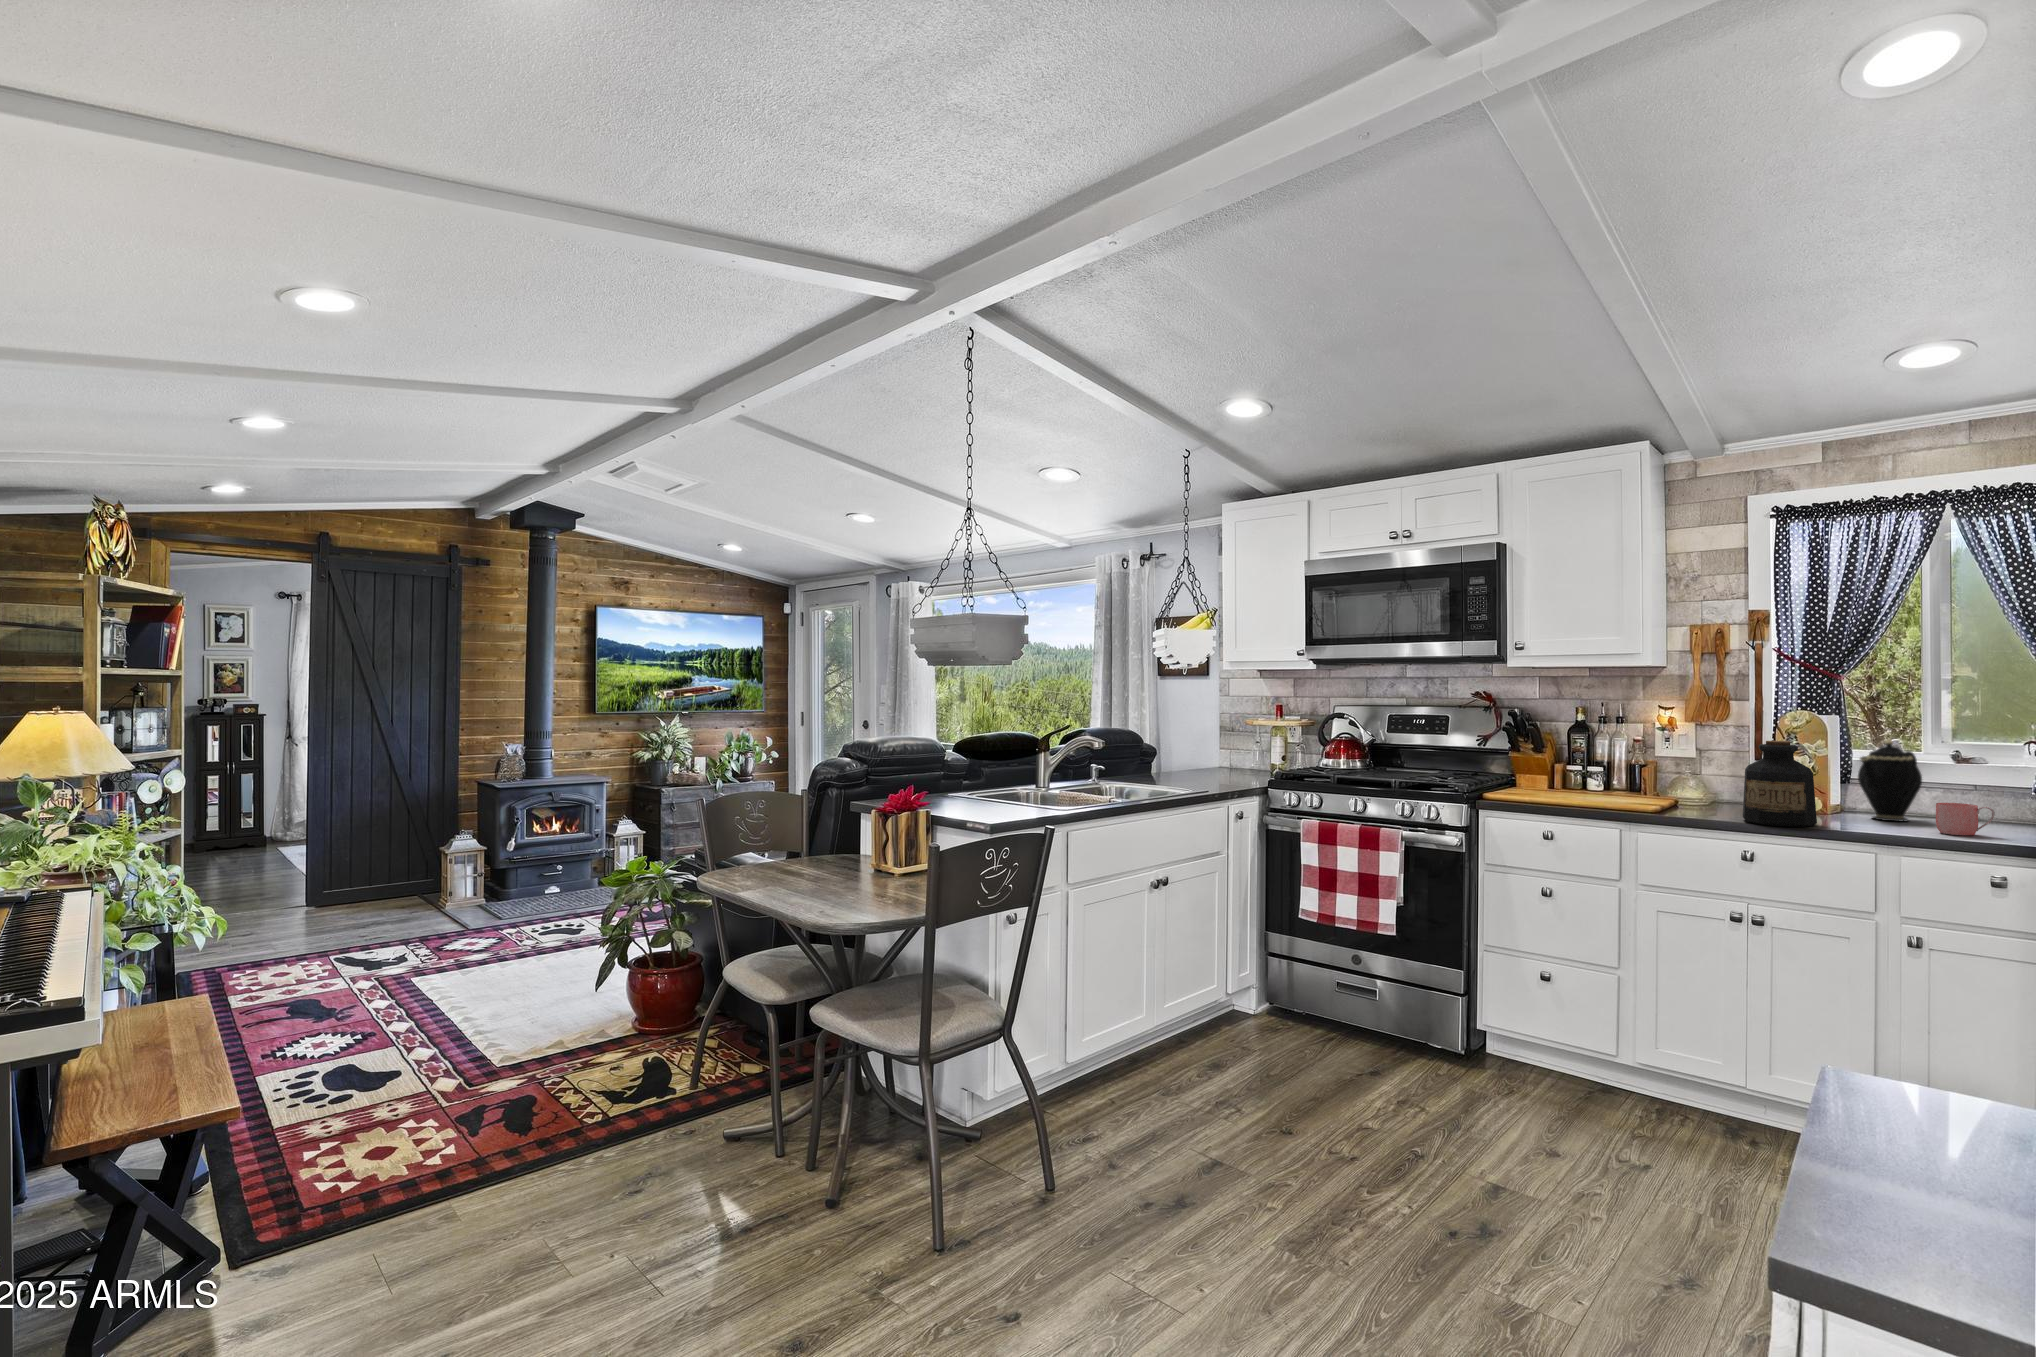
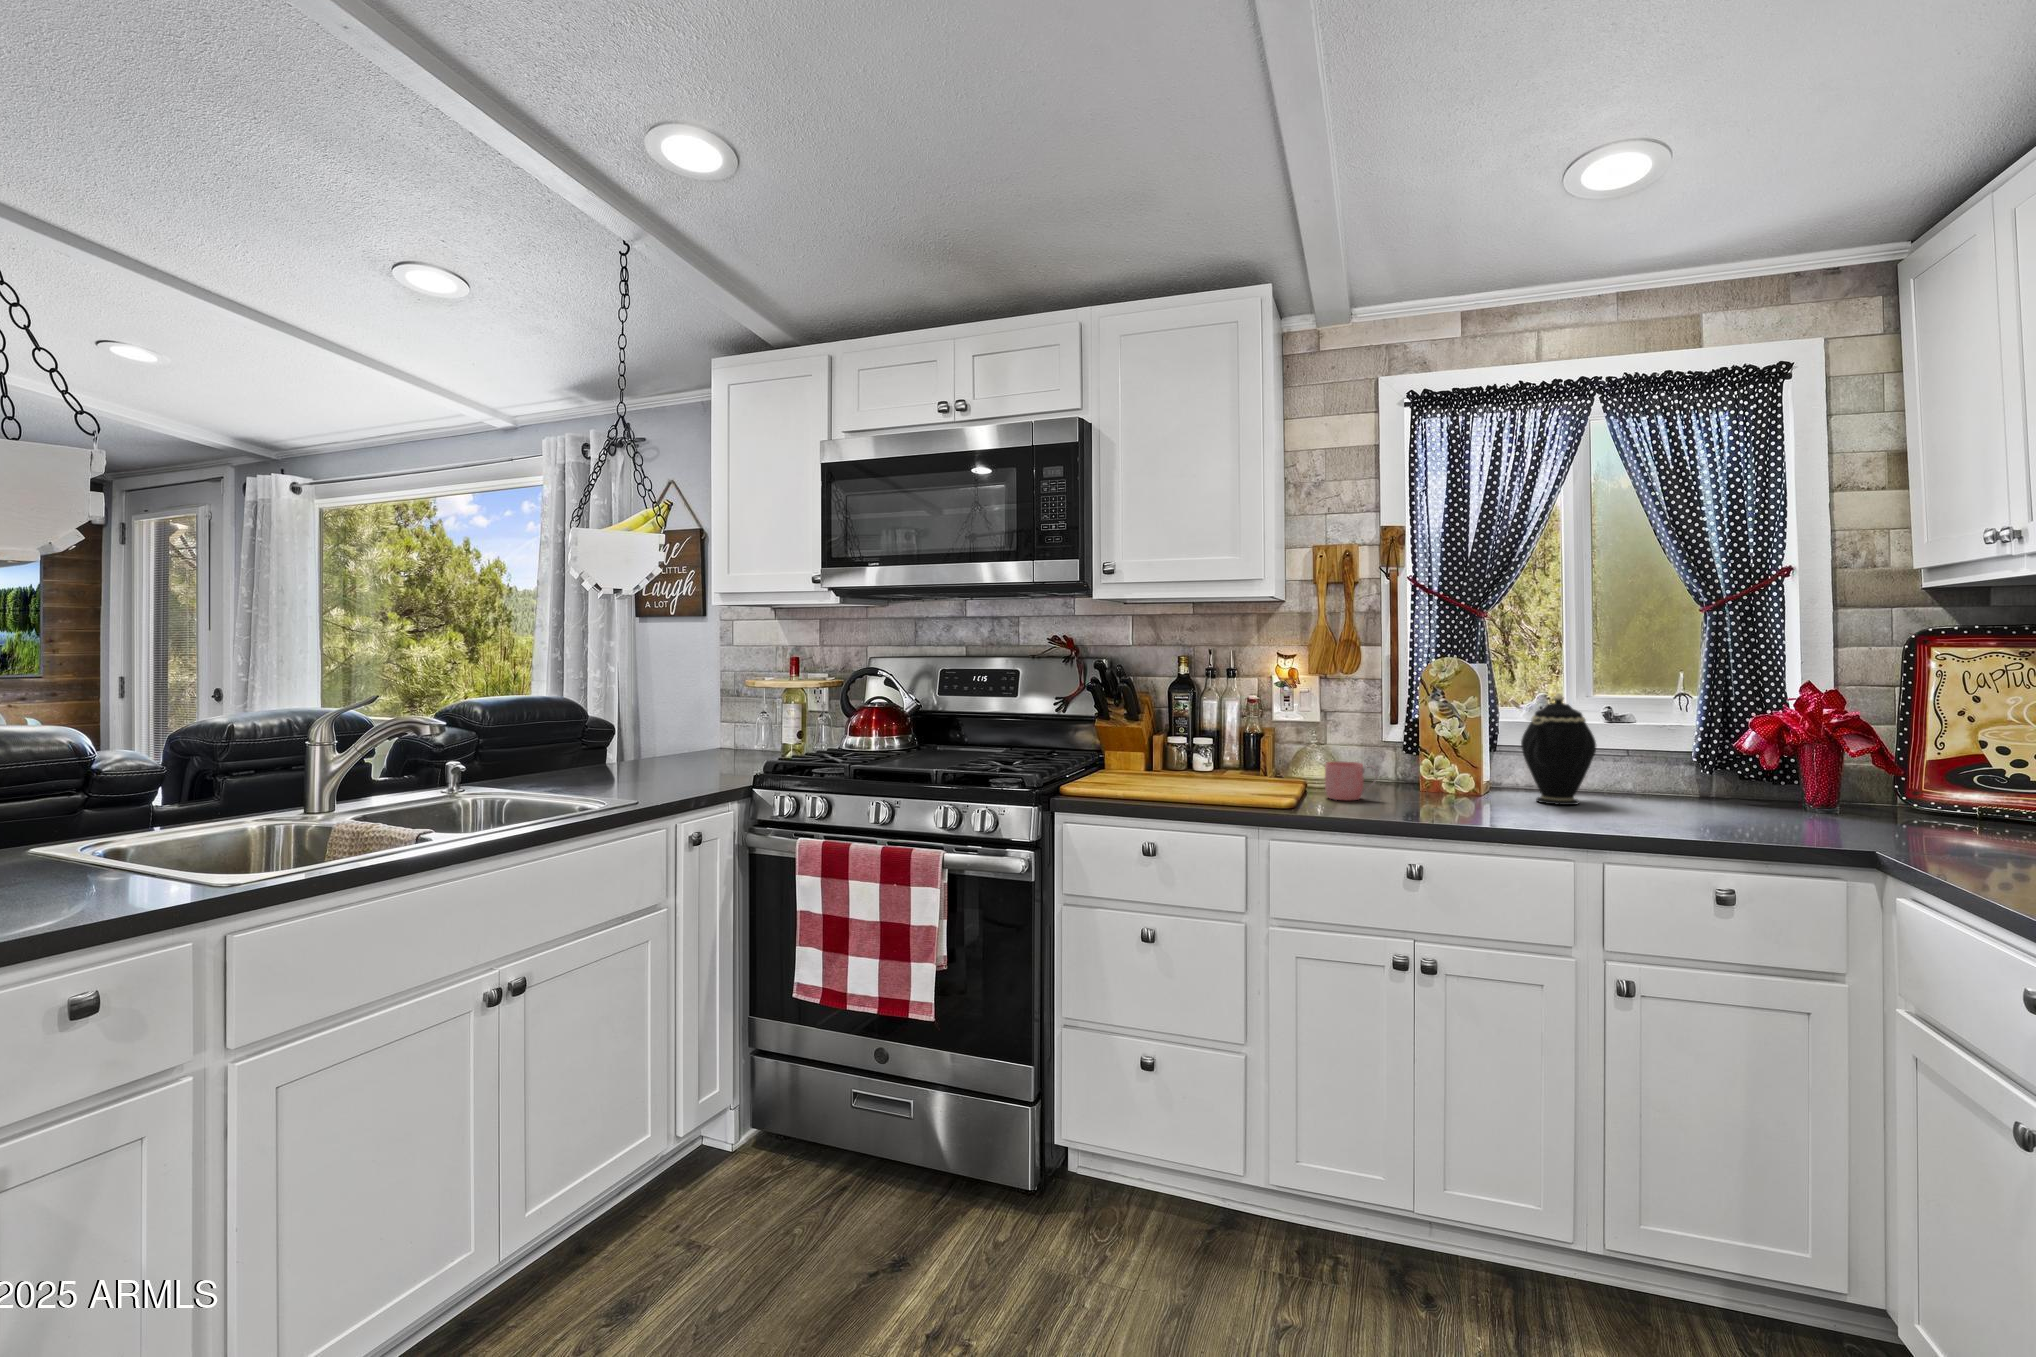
bottle: present [1743,741,1817,827] -> none [1400,699,1495,824]
mug: present [1936,803,1995,835] -> present [1325,761,1378,800]

